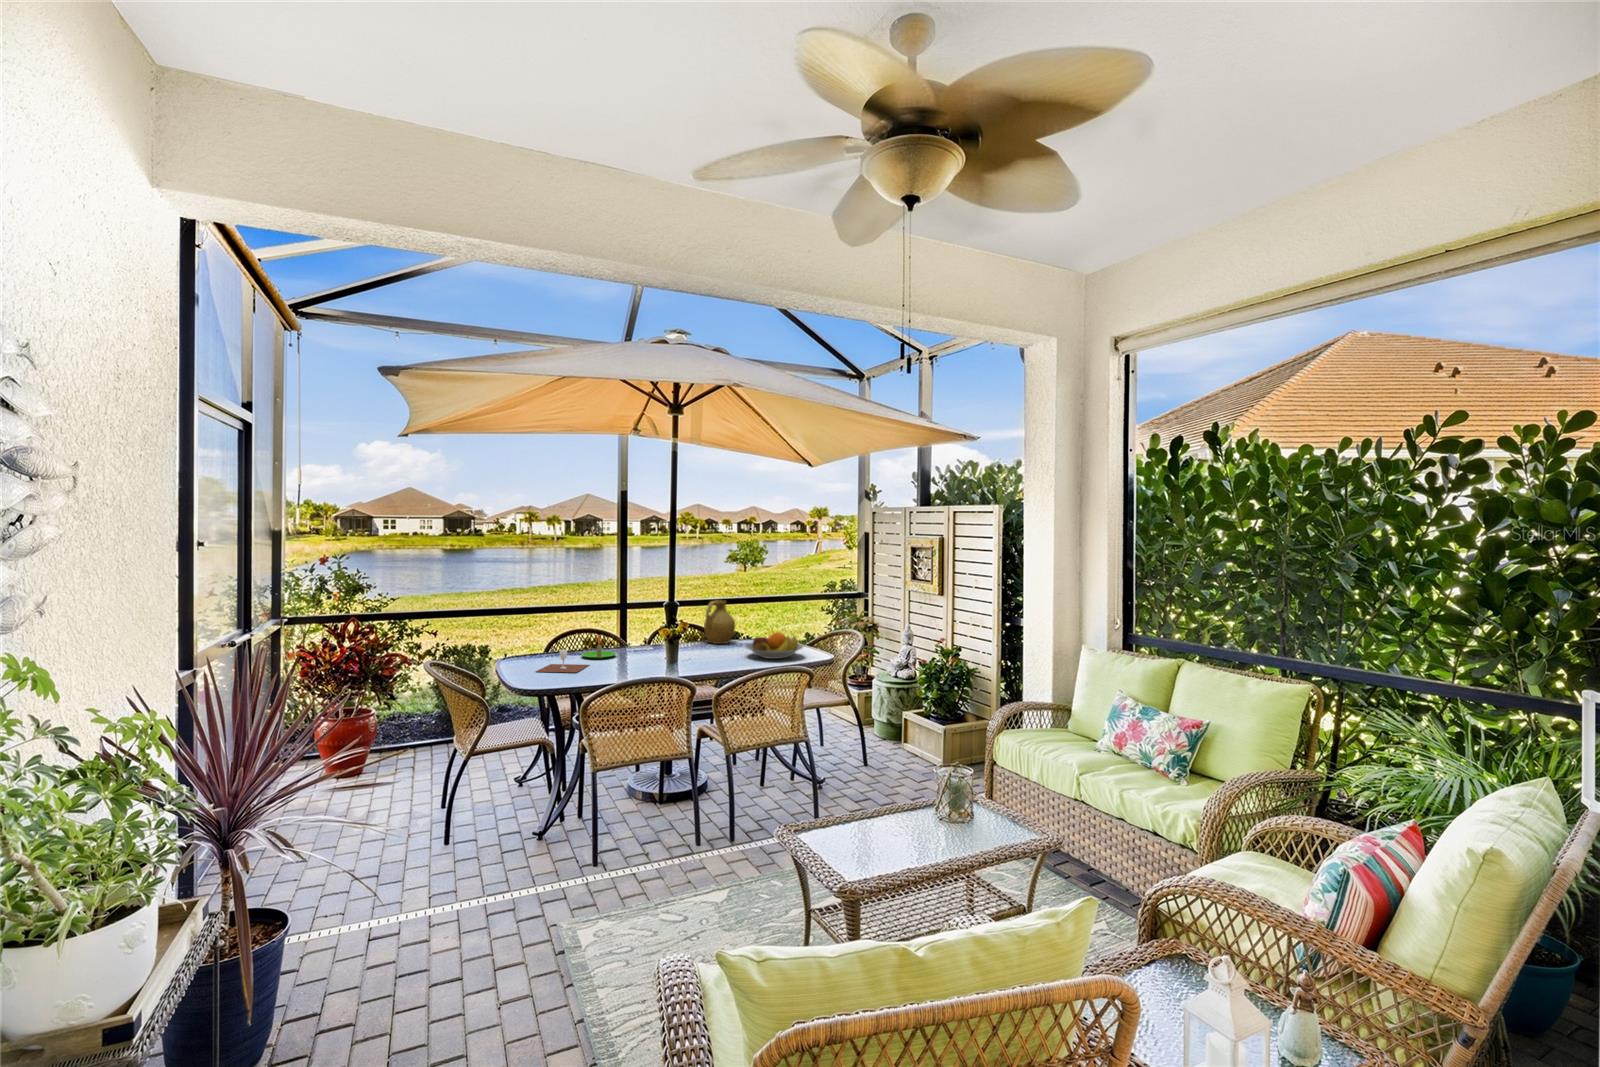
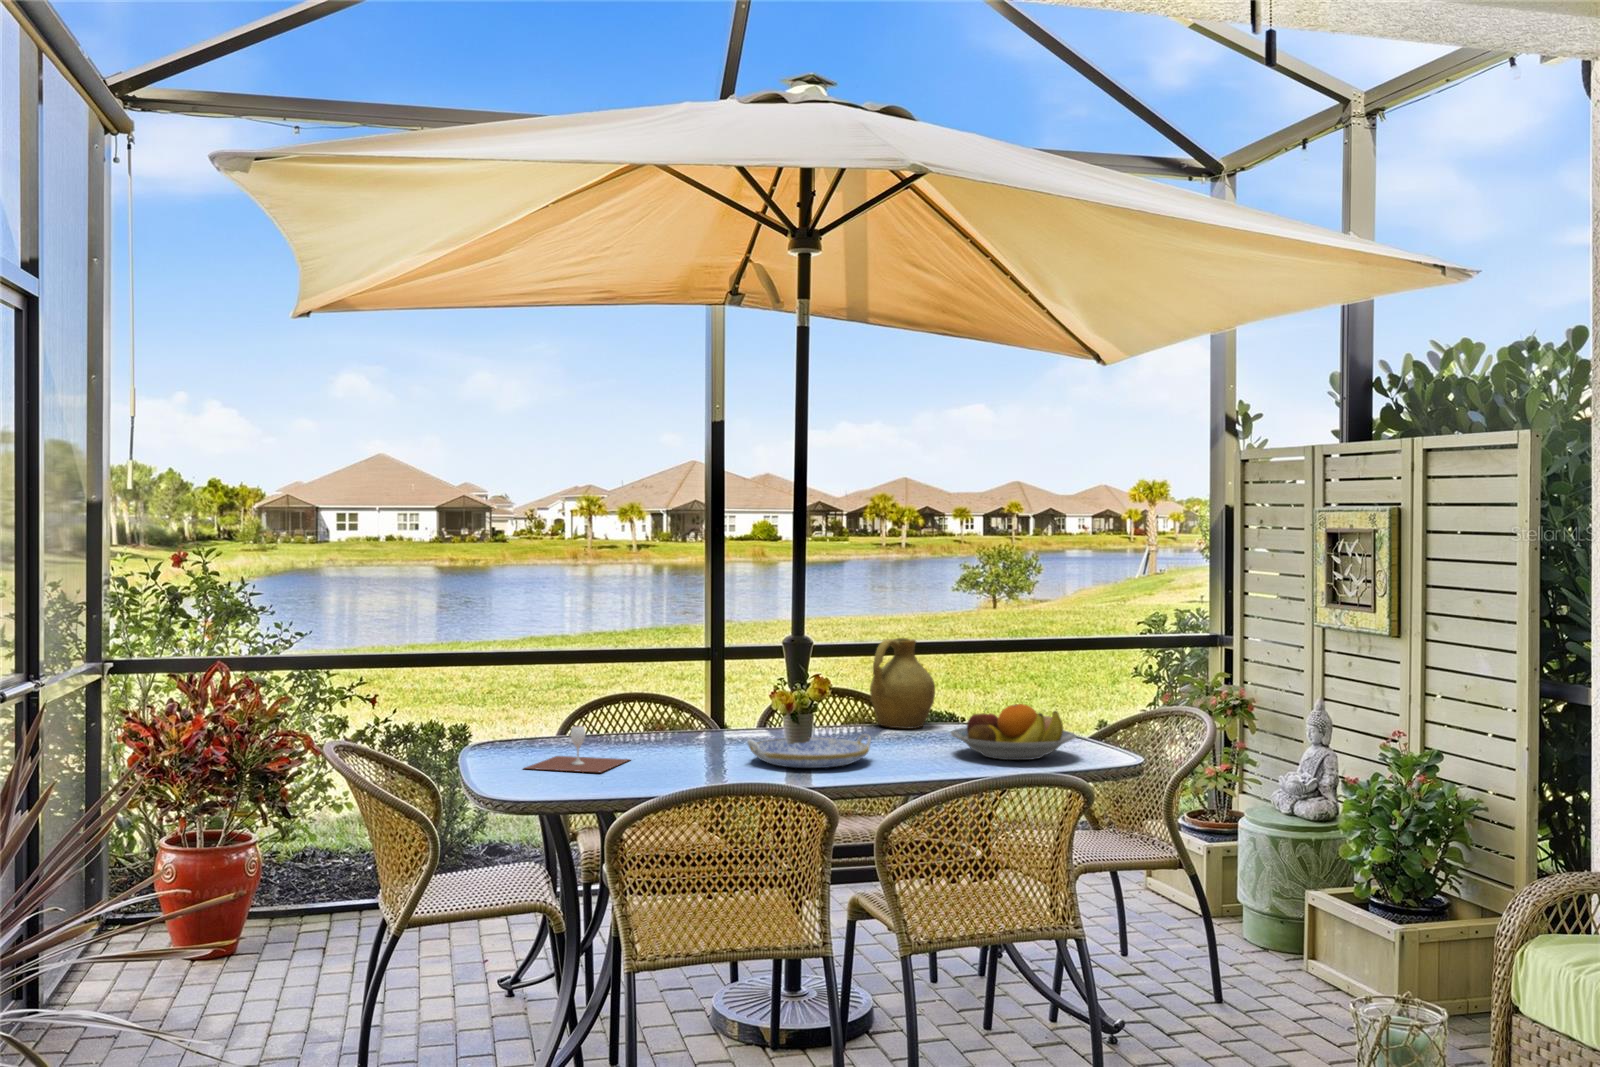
candle: present [582,635,617,659] -> none [619,700,689,748]
serving tray: none [649,649,708,666] -> present [748,734,871,768]

